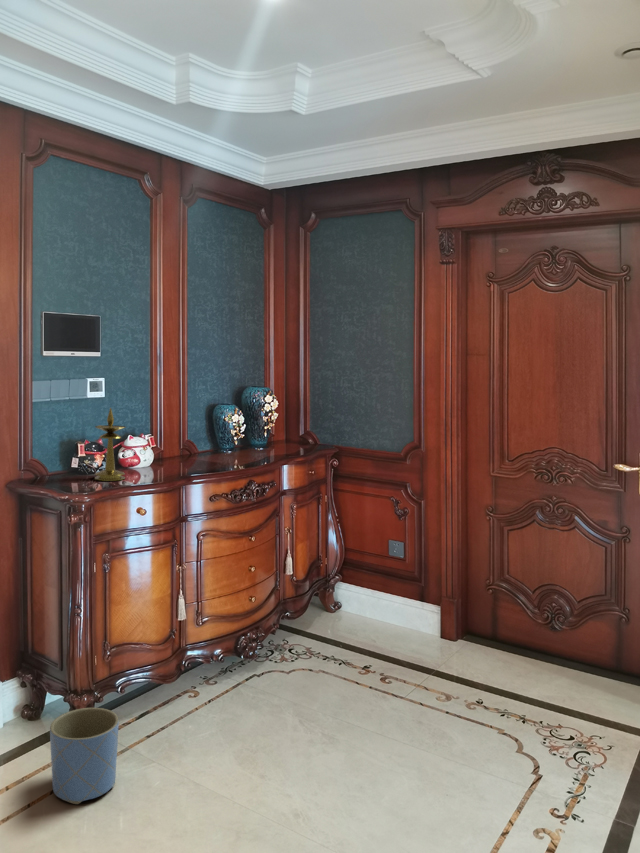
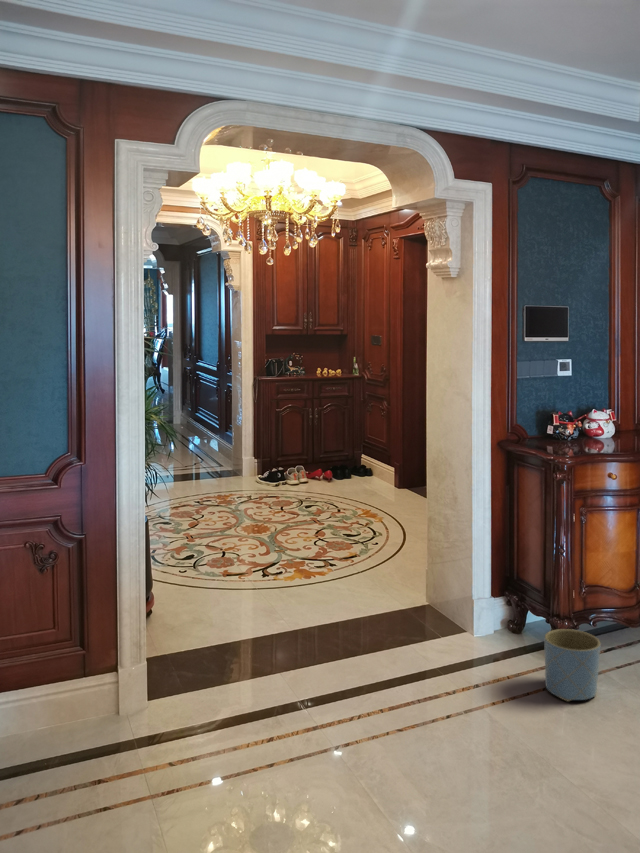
candlestick: present [95,408,125,481] -> none [569,385,598,447]

